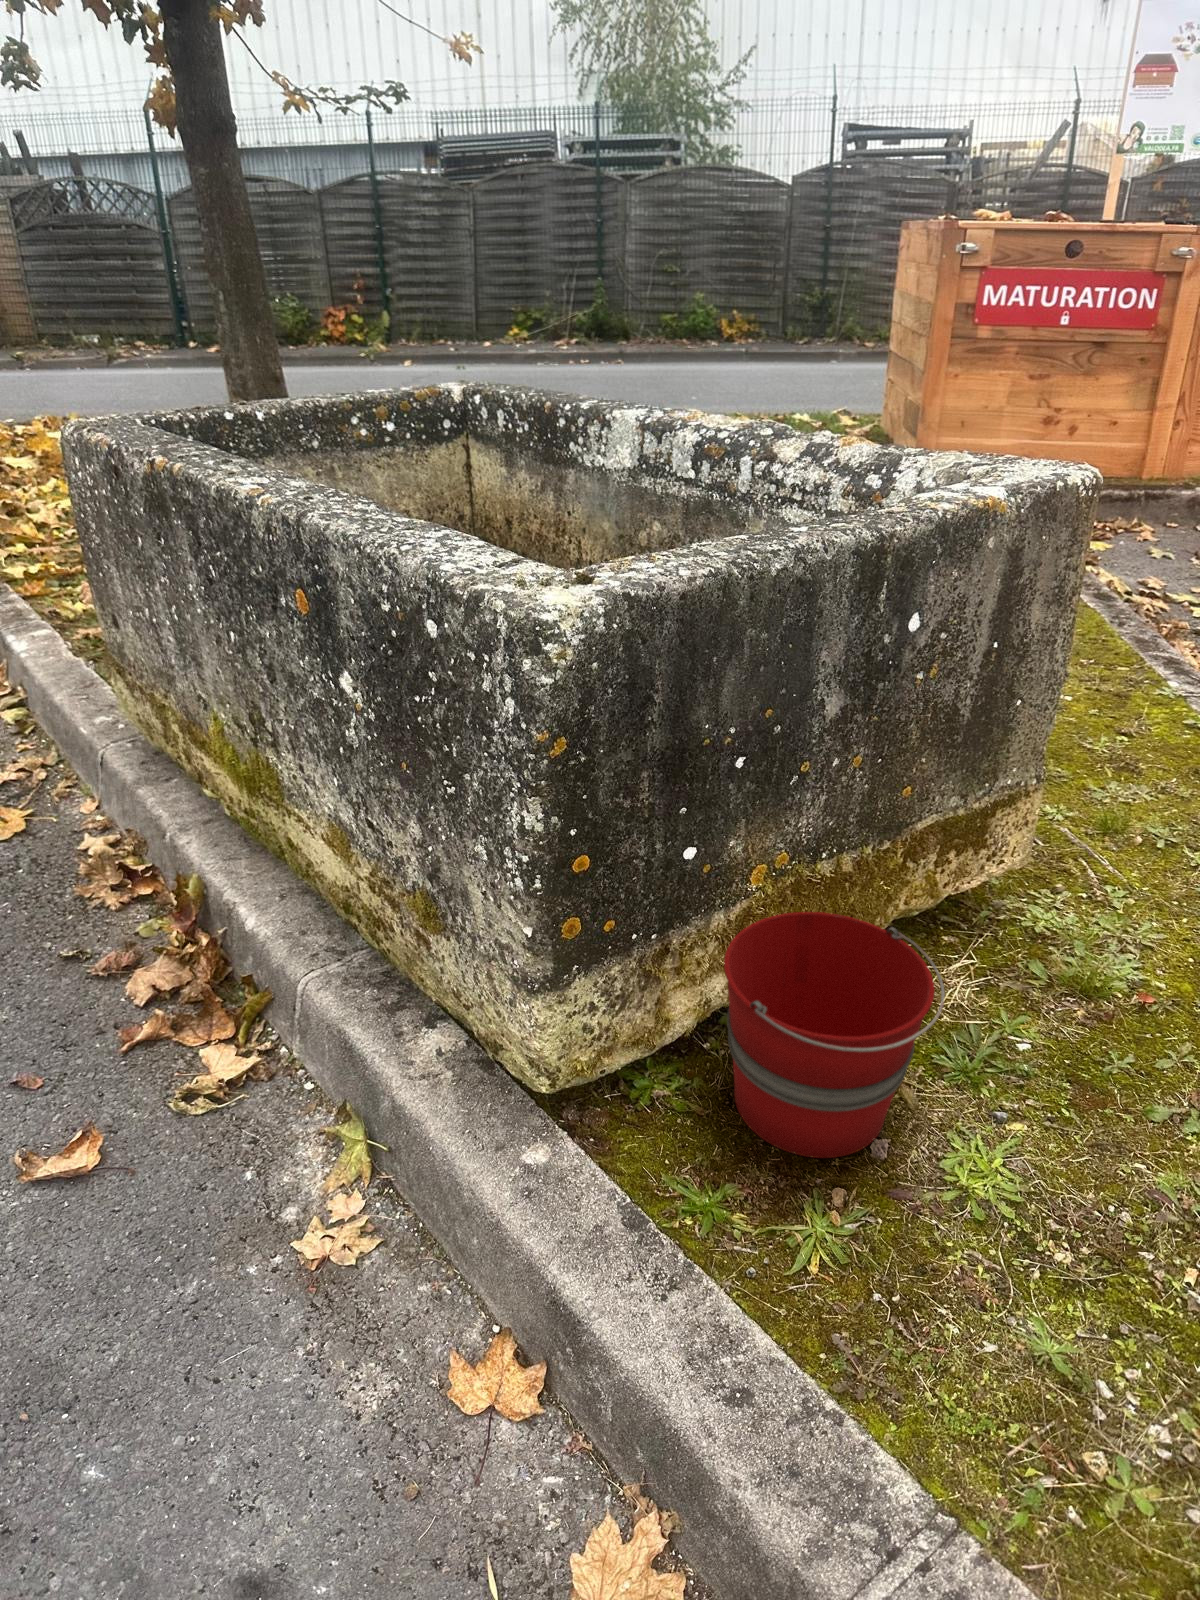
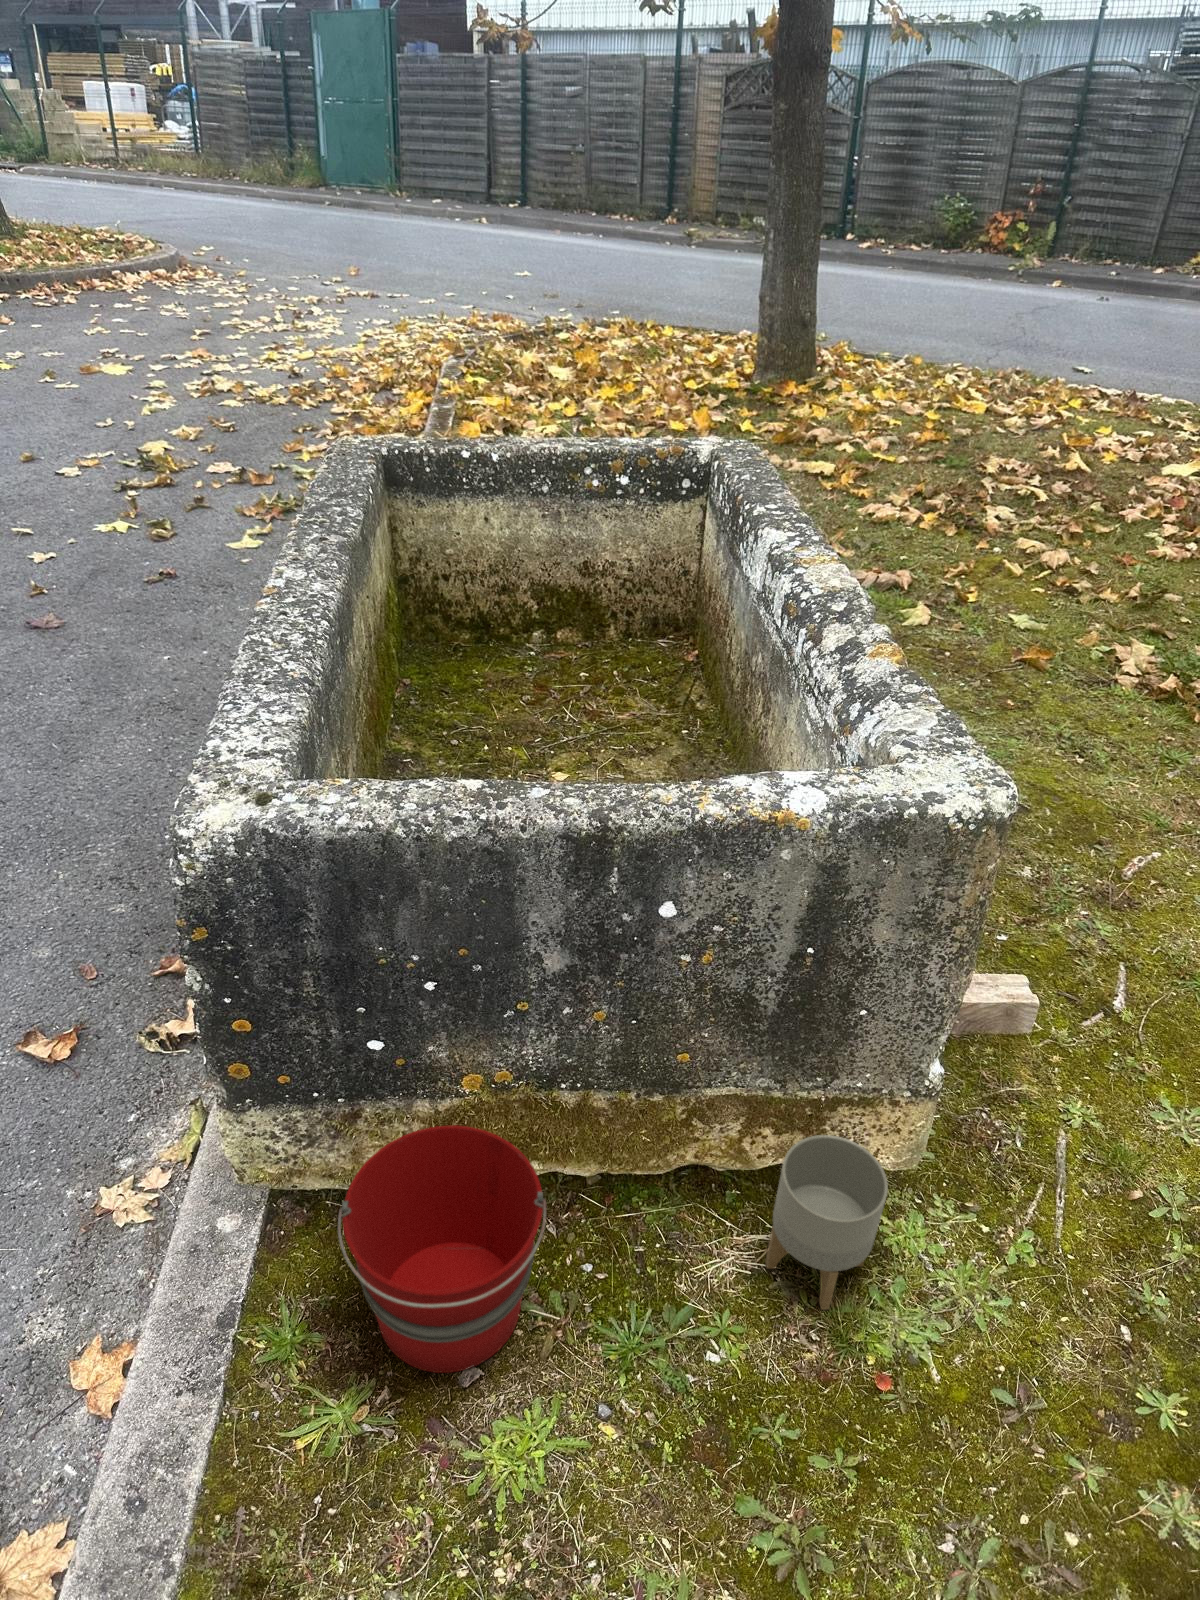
planter: none [976,823,1090,973] -> present [765,1135,888,1310]

